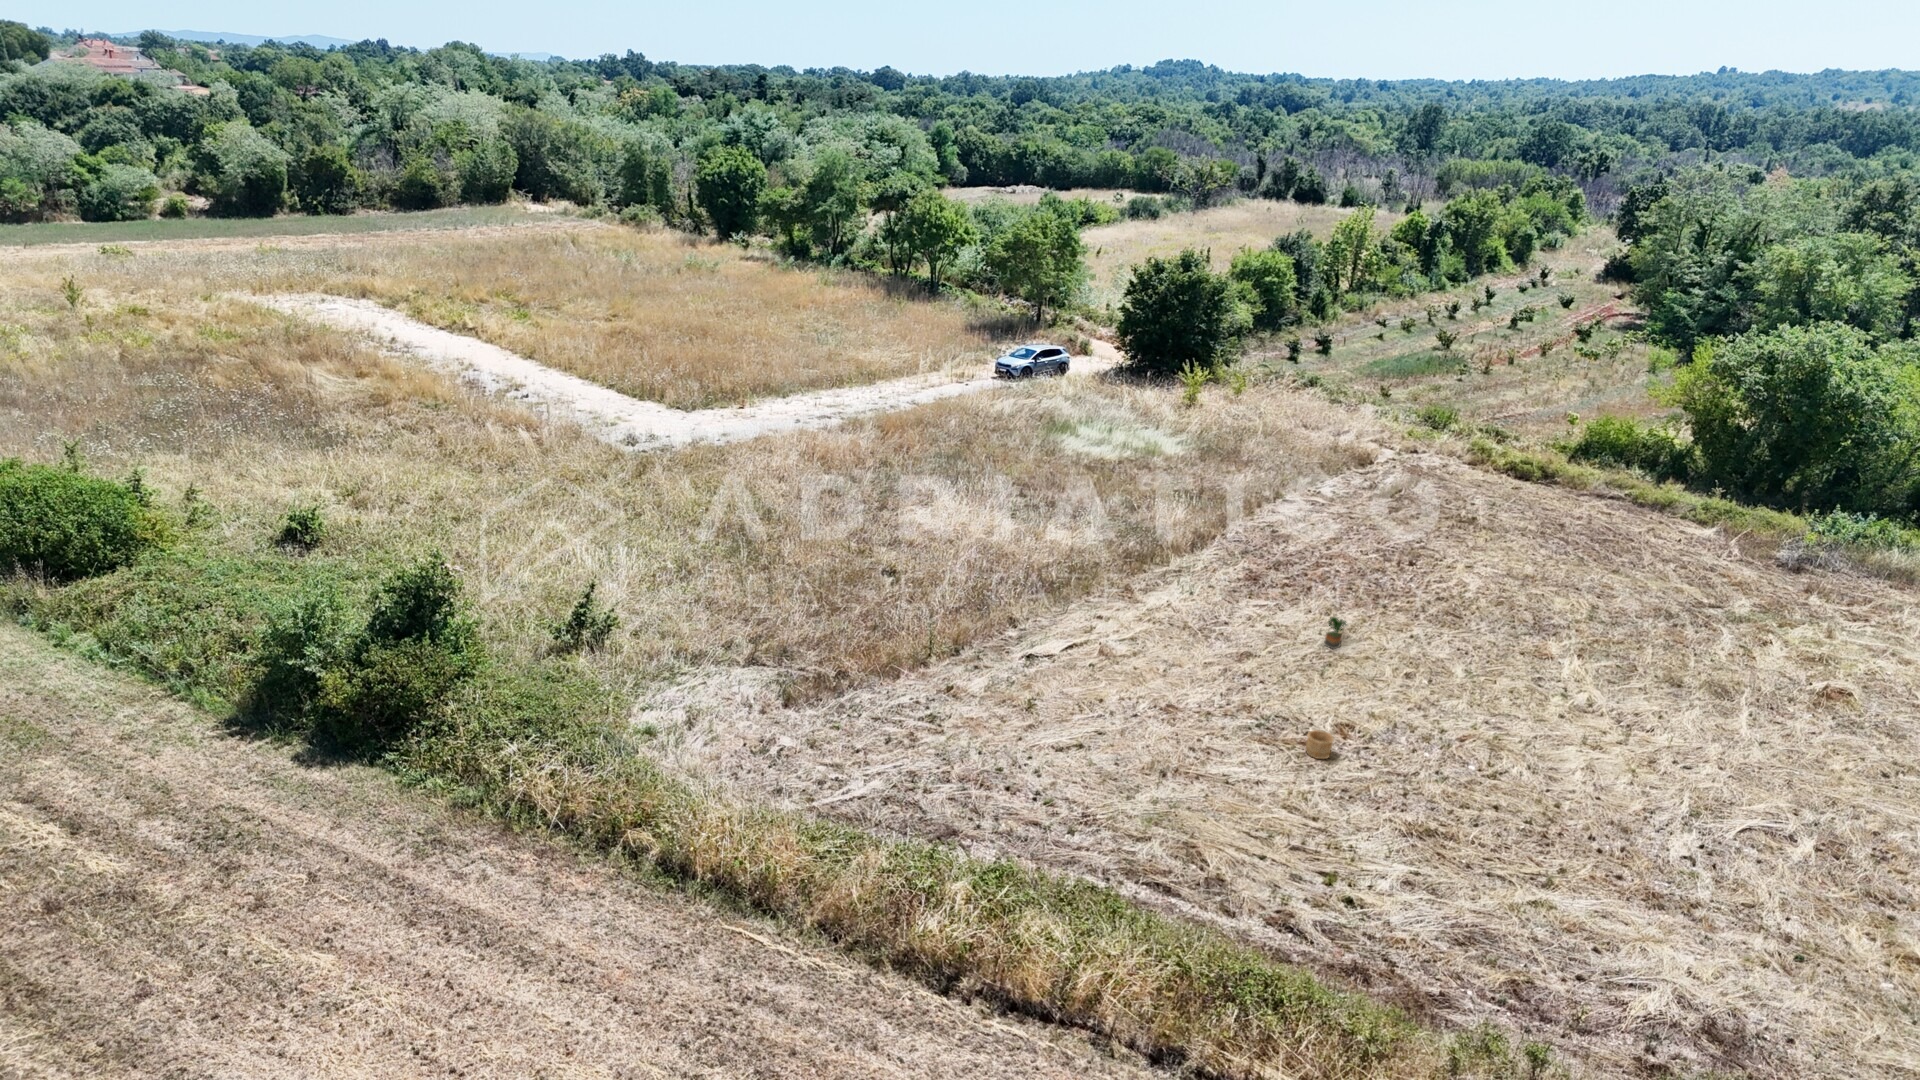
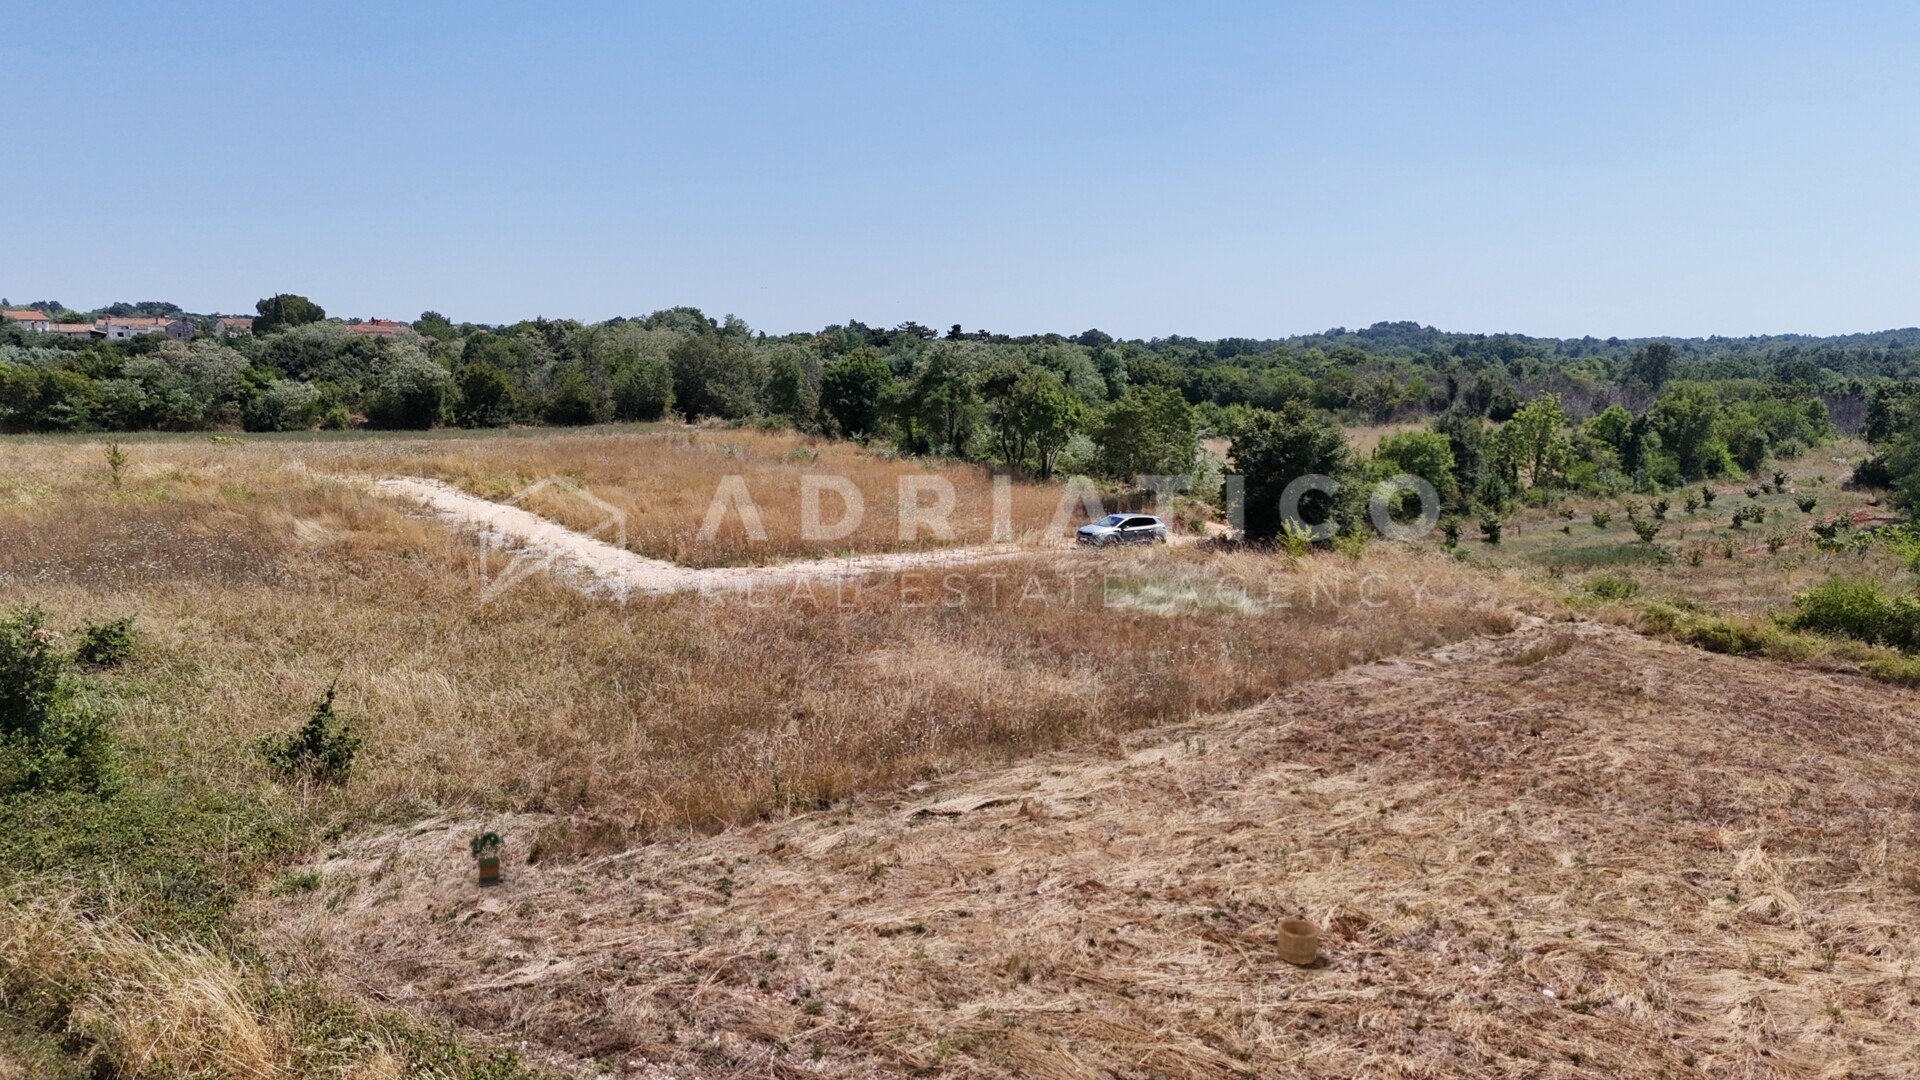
potted tree: present [1324,617,1347,649] -> present [469,832,505,887]

